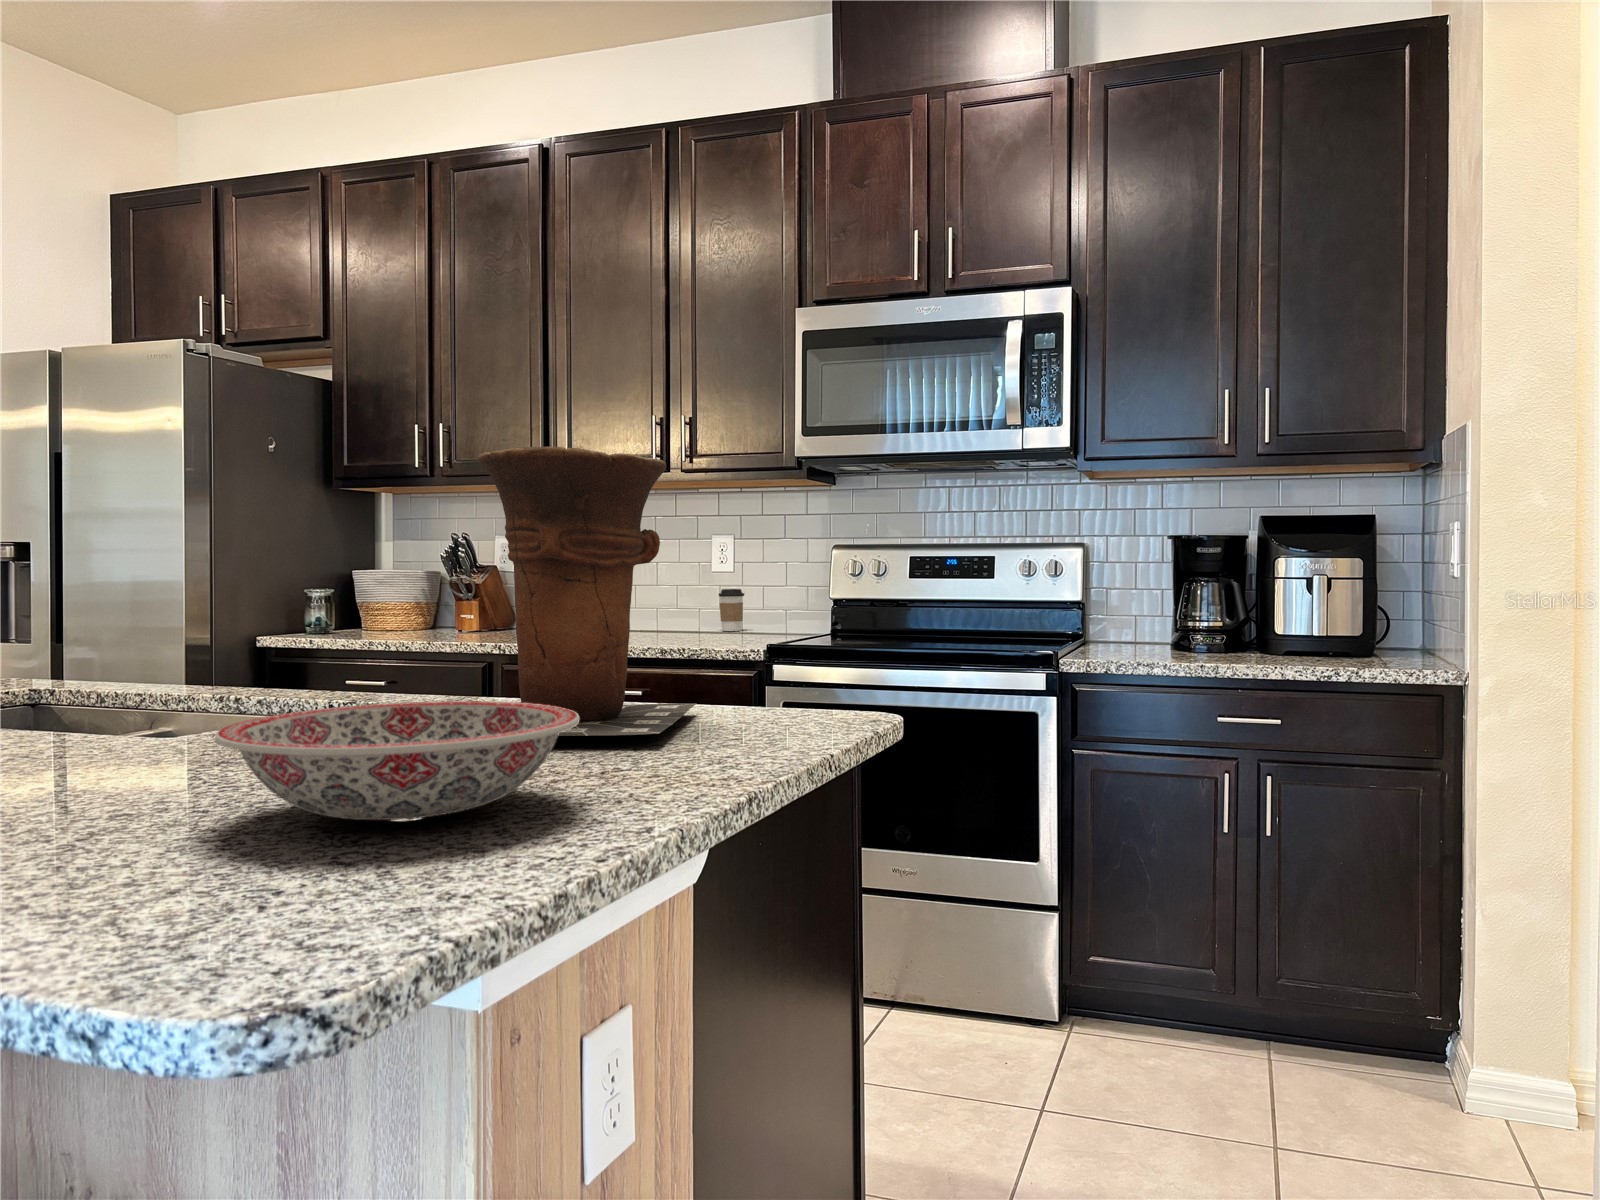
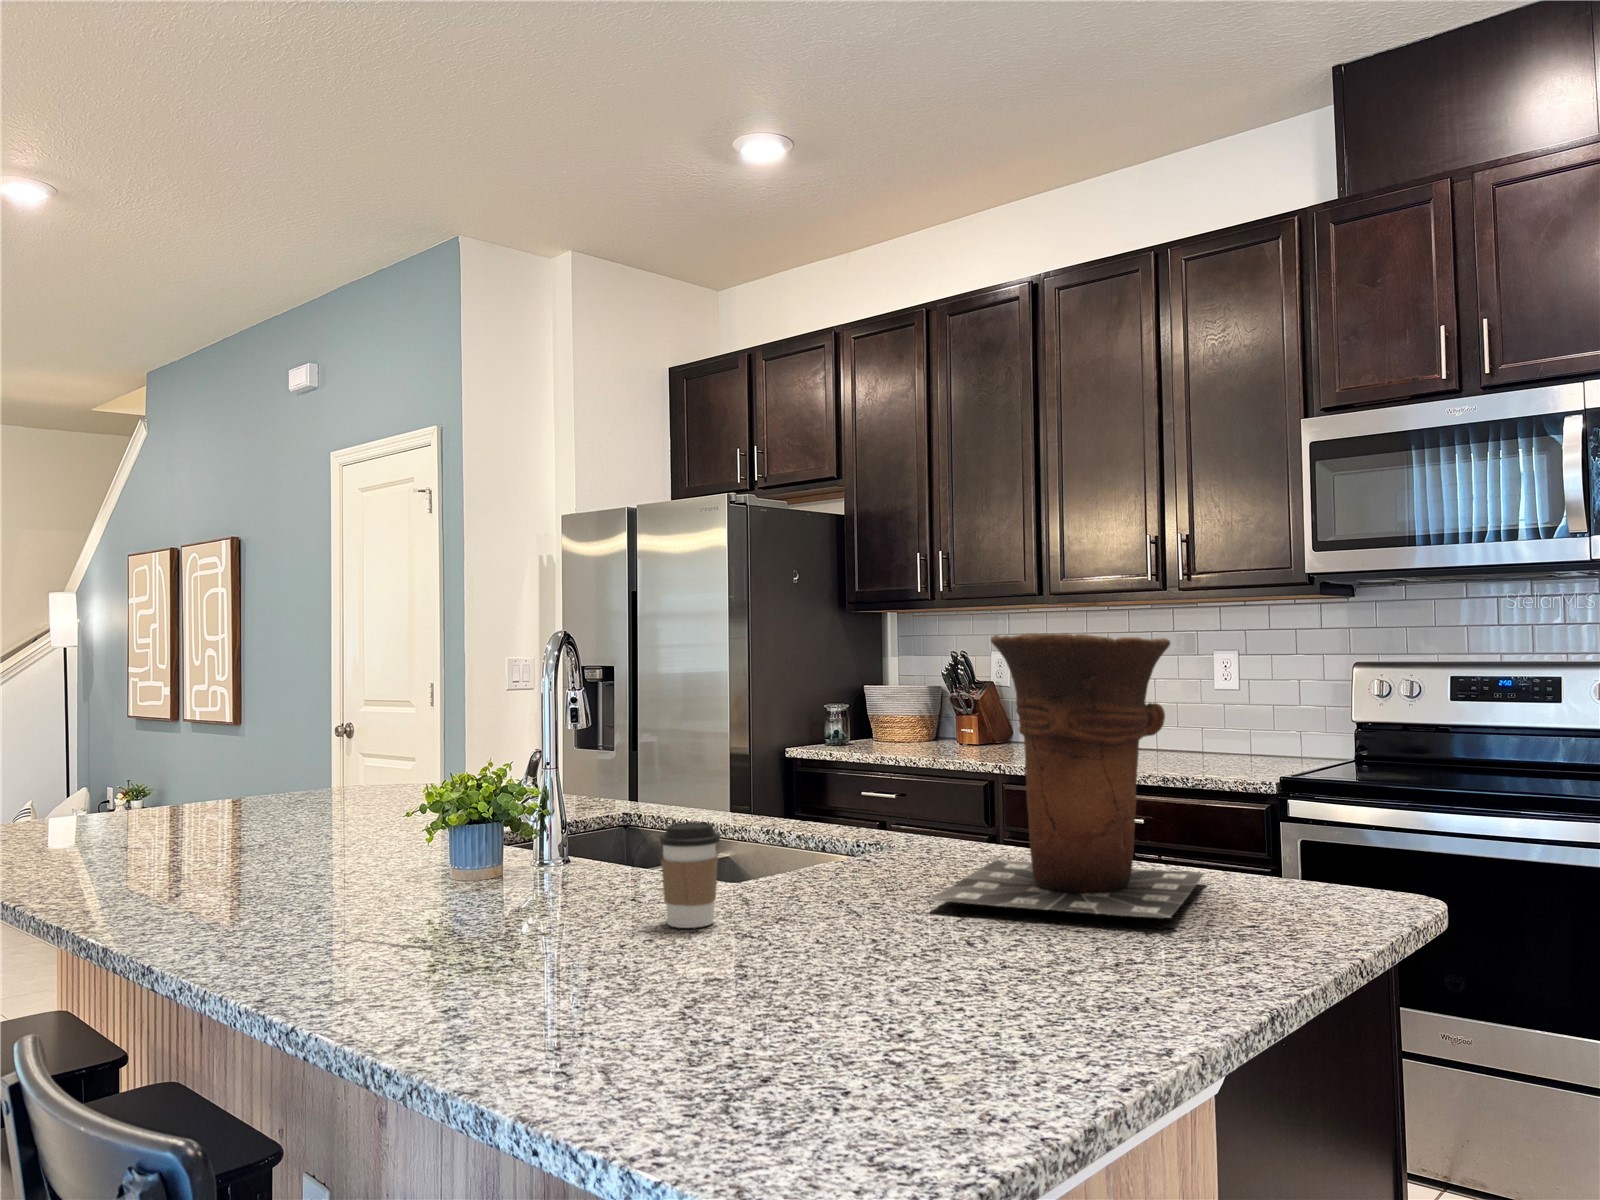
coffee cup: present [718,589,744,631] -> present [659,822,721,928]
ceramic bowl: present [215,701,579,820] -> none [786,887,1097,1014]

